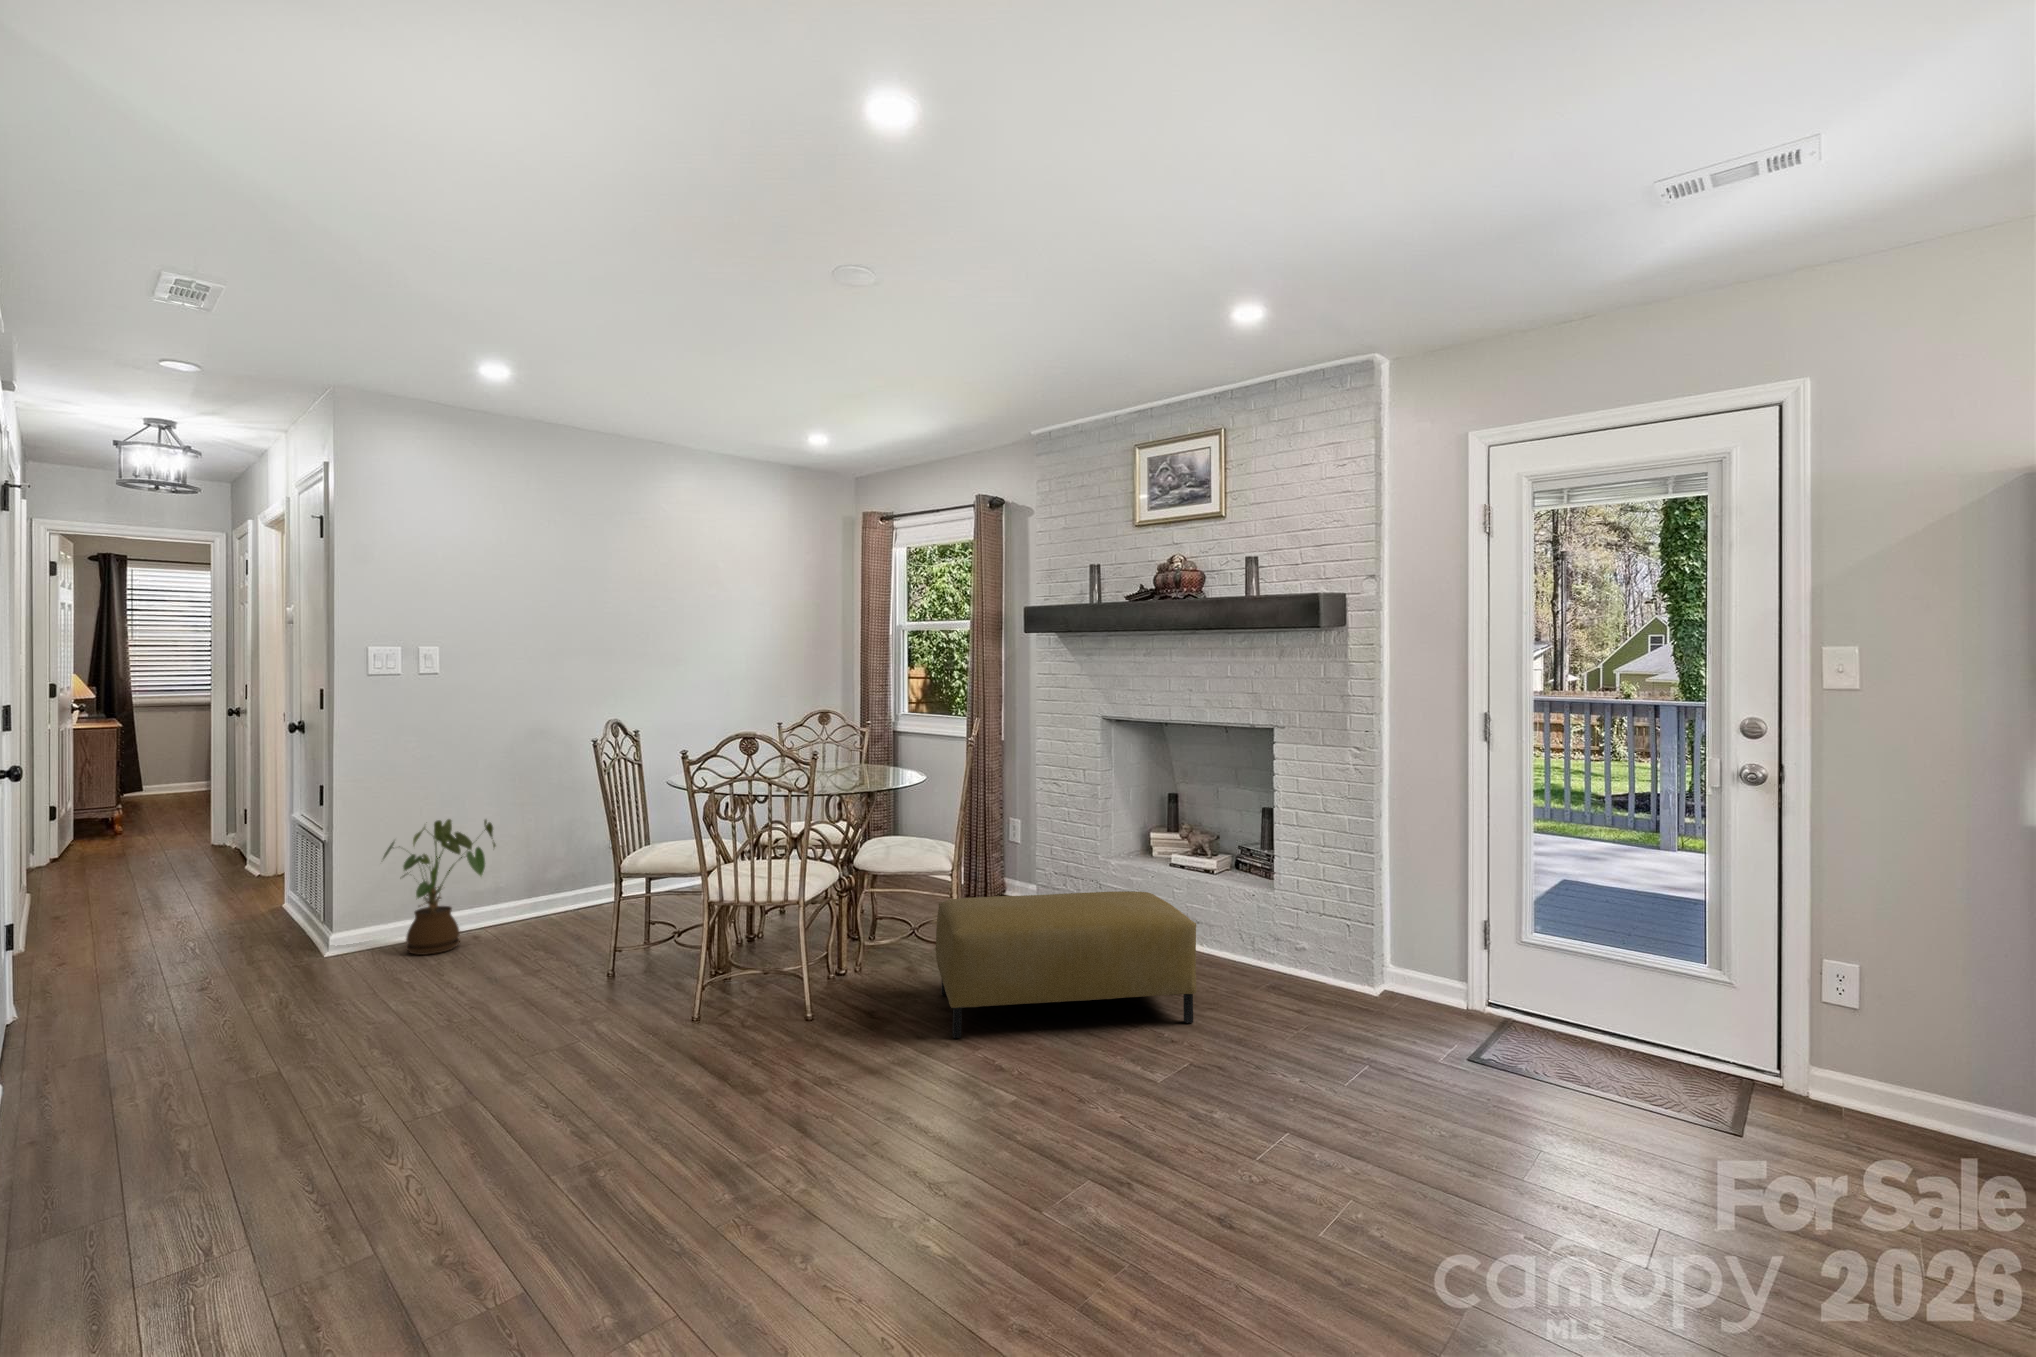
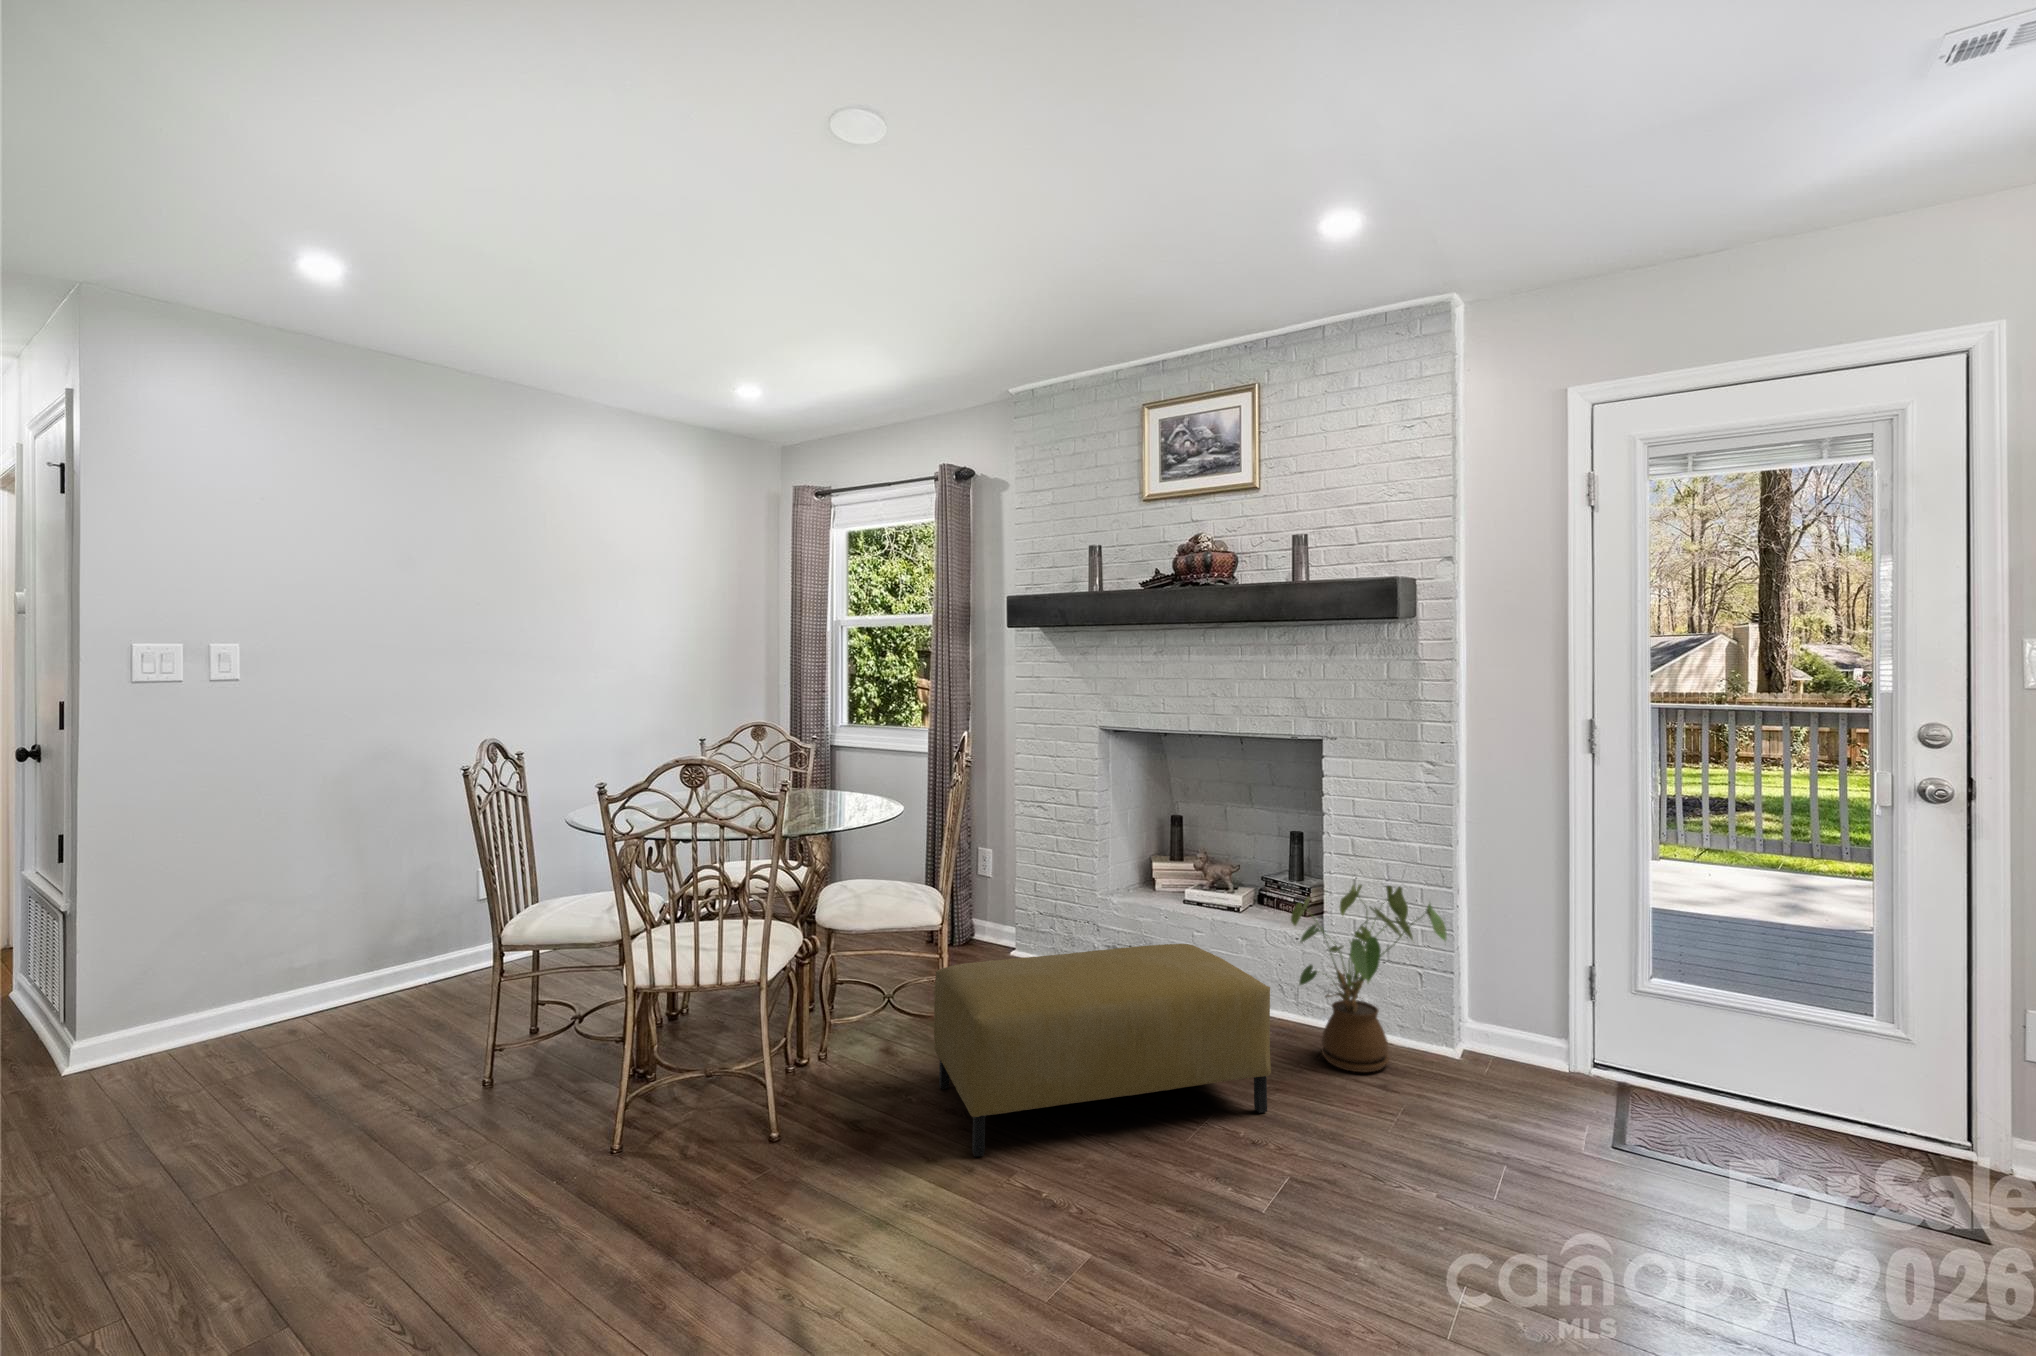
house plant: present [383,819,496,955] -> present [1291,885,1447,1072]

